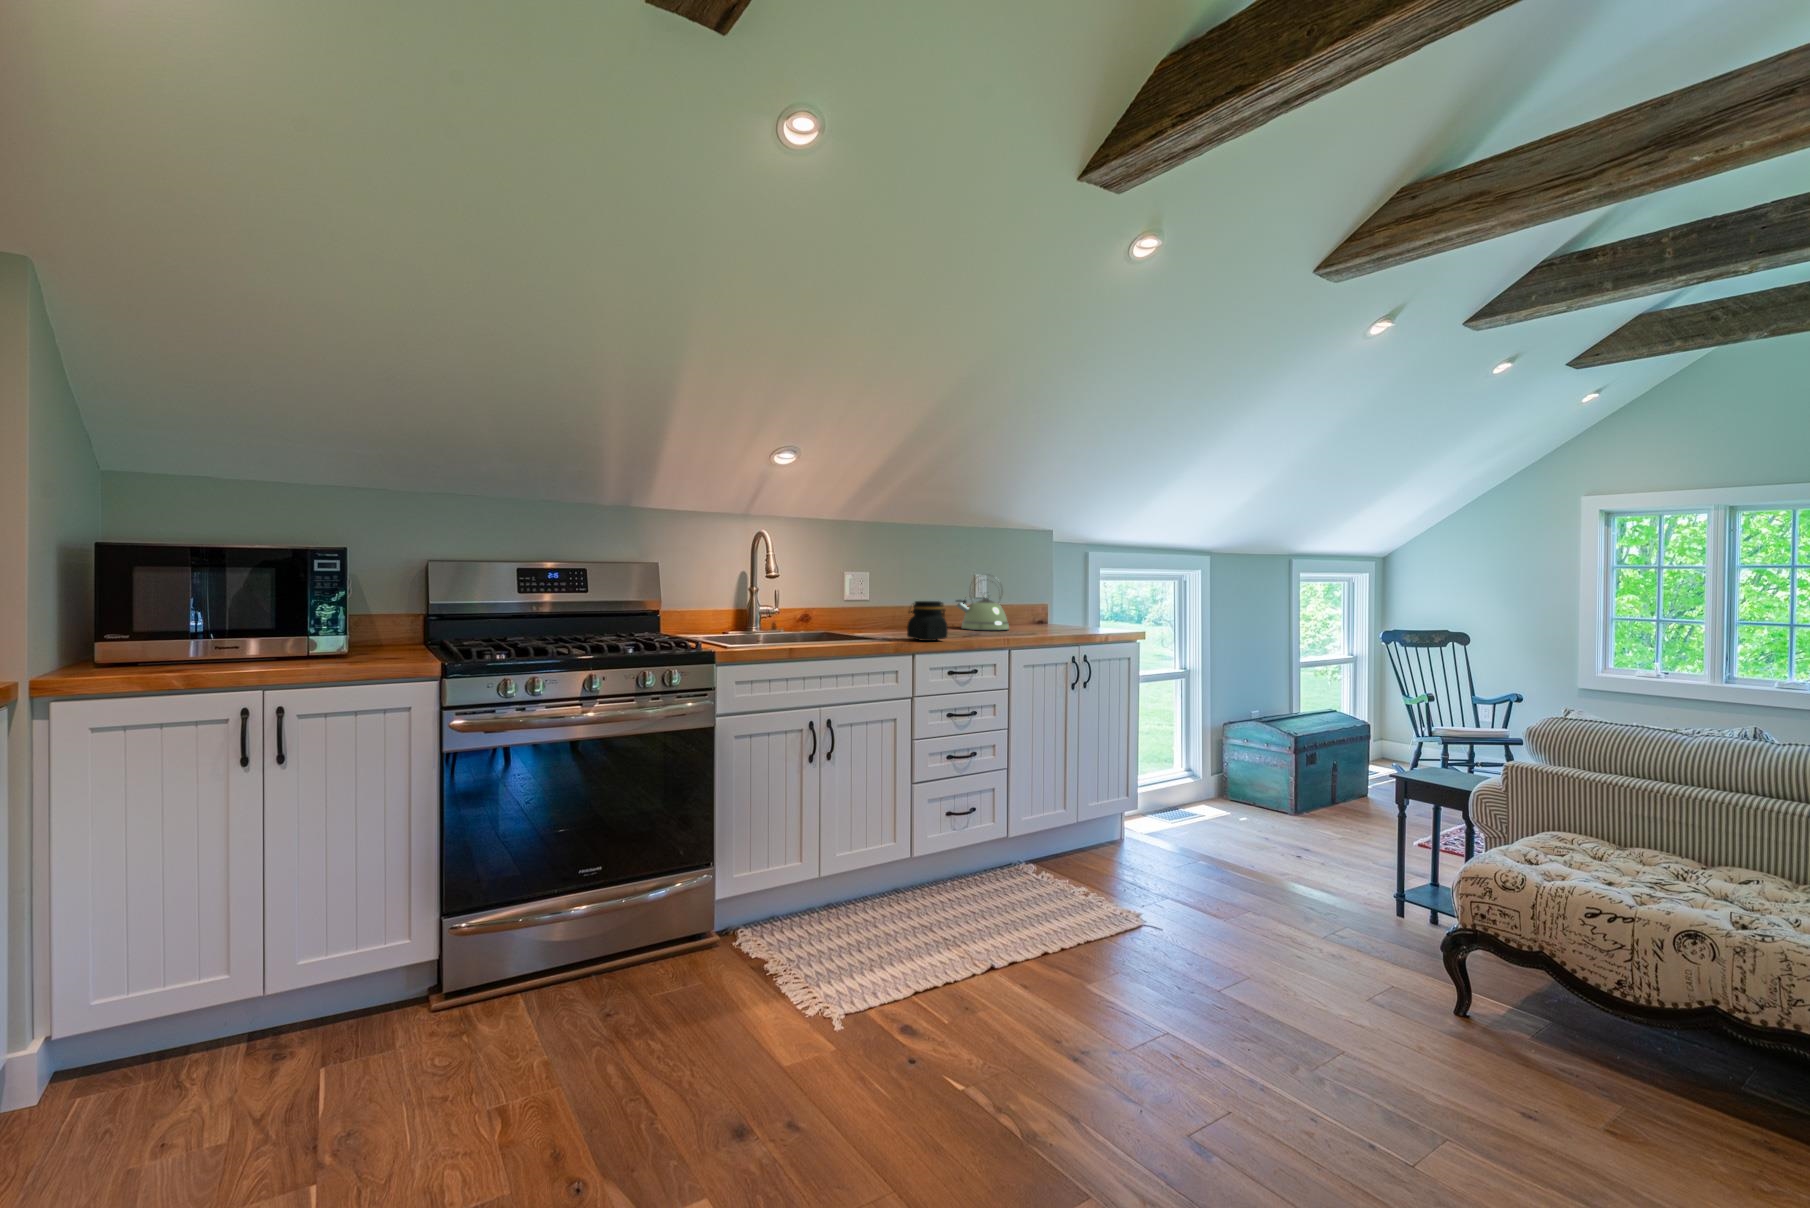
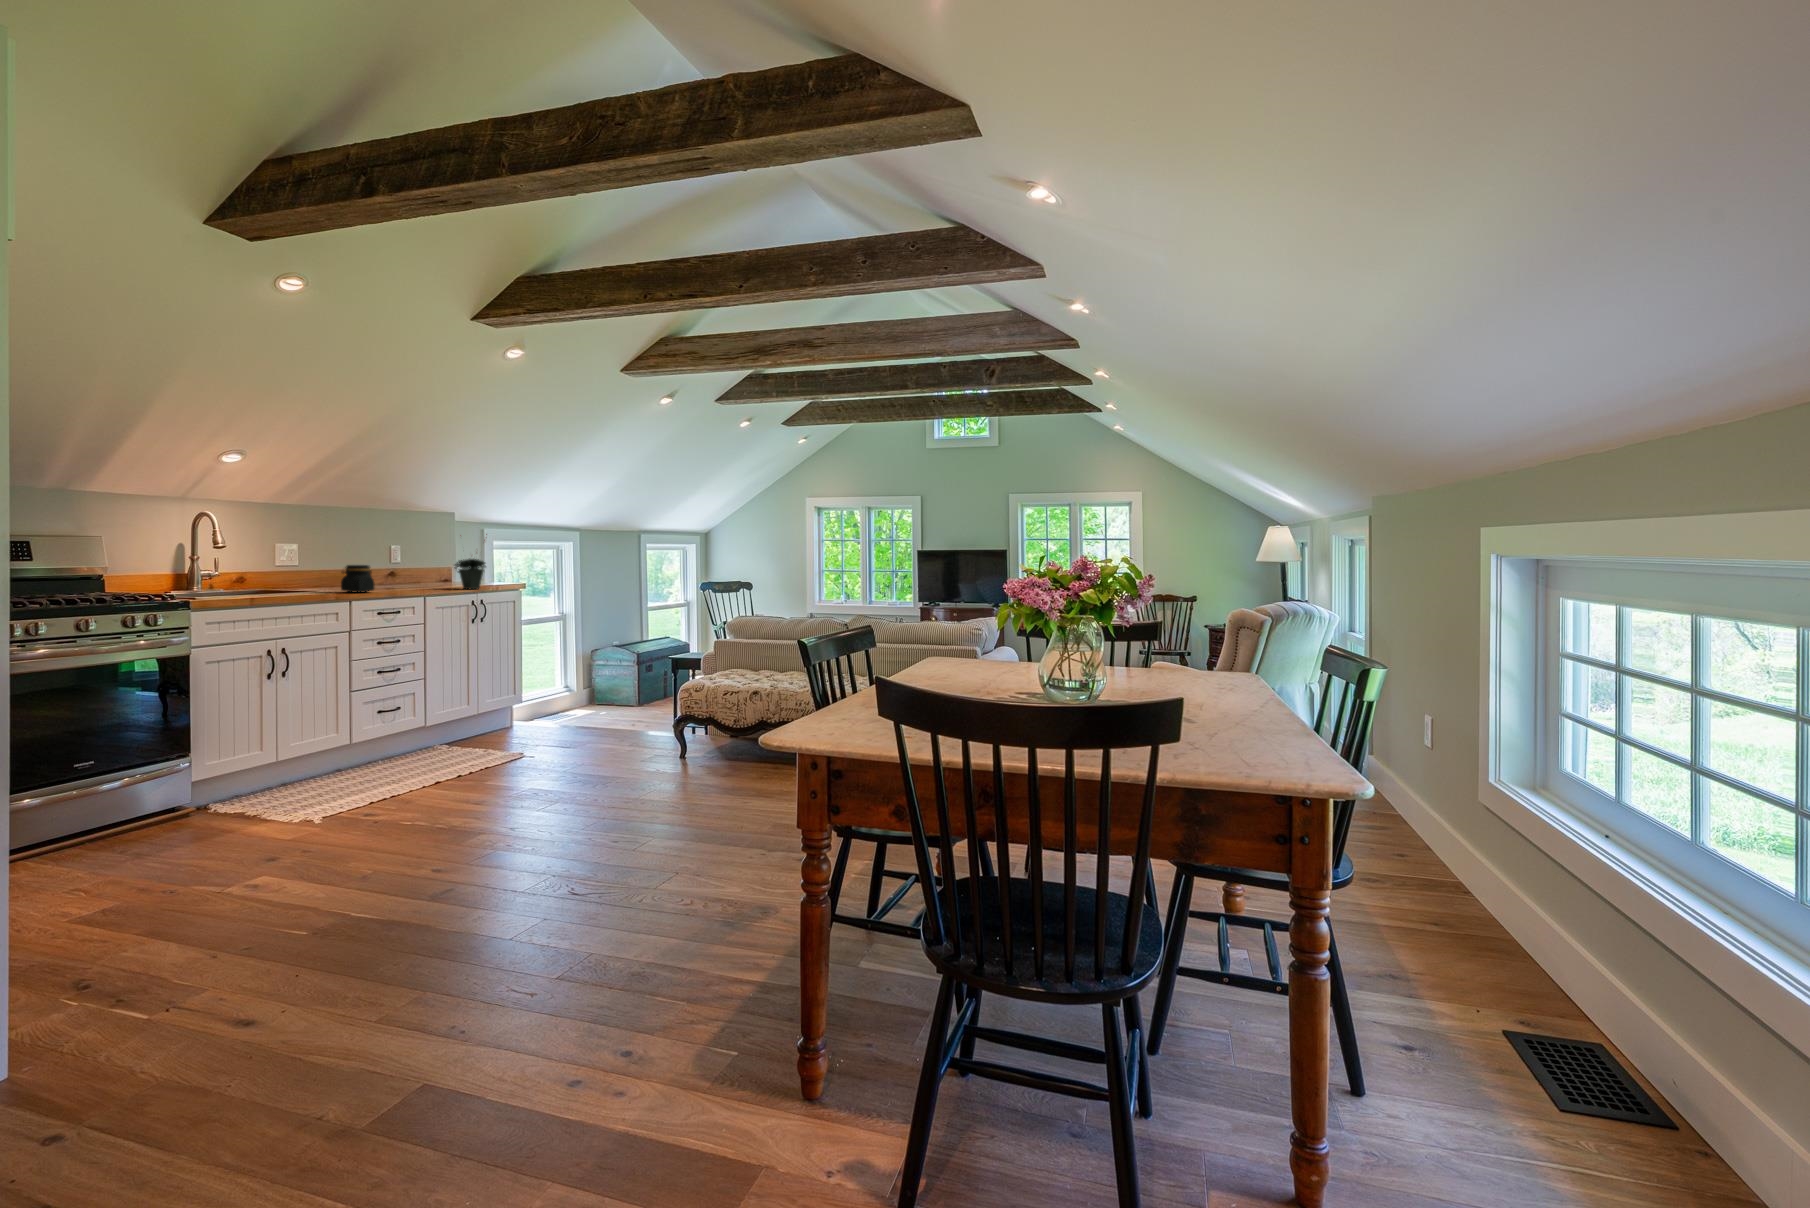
potted plant: none [1050,554,1098,638] -> present [455,534,487,589]
kettle: present [956,594,1009,630] -> none [375,546,421,586]

